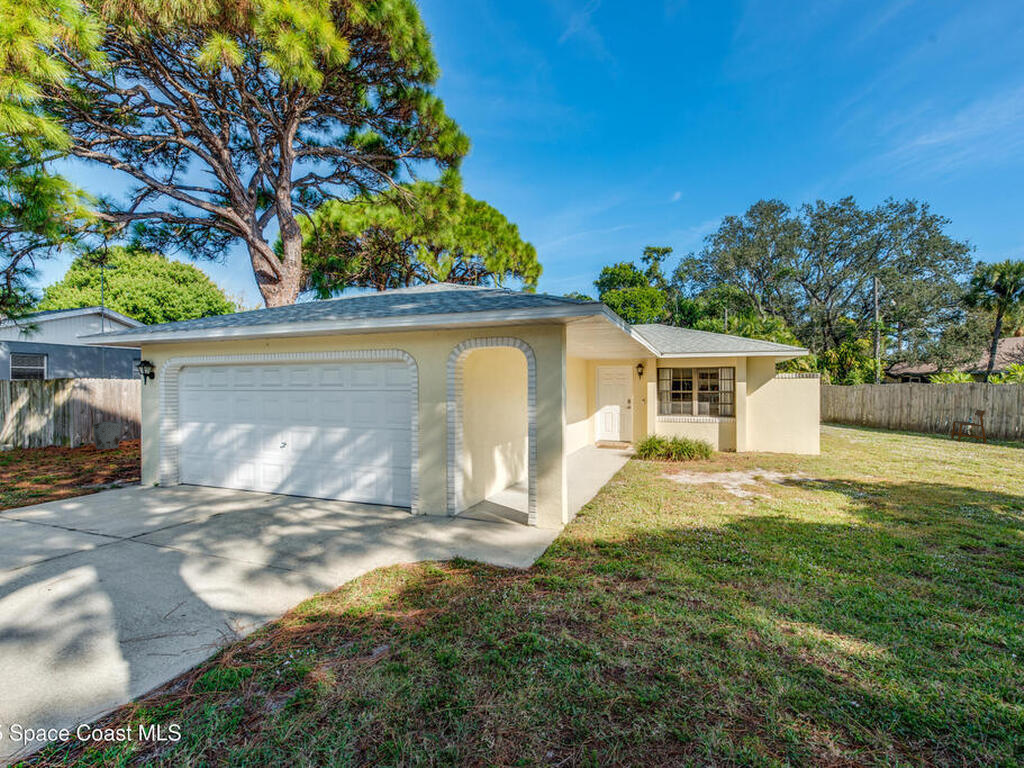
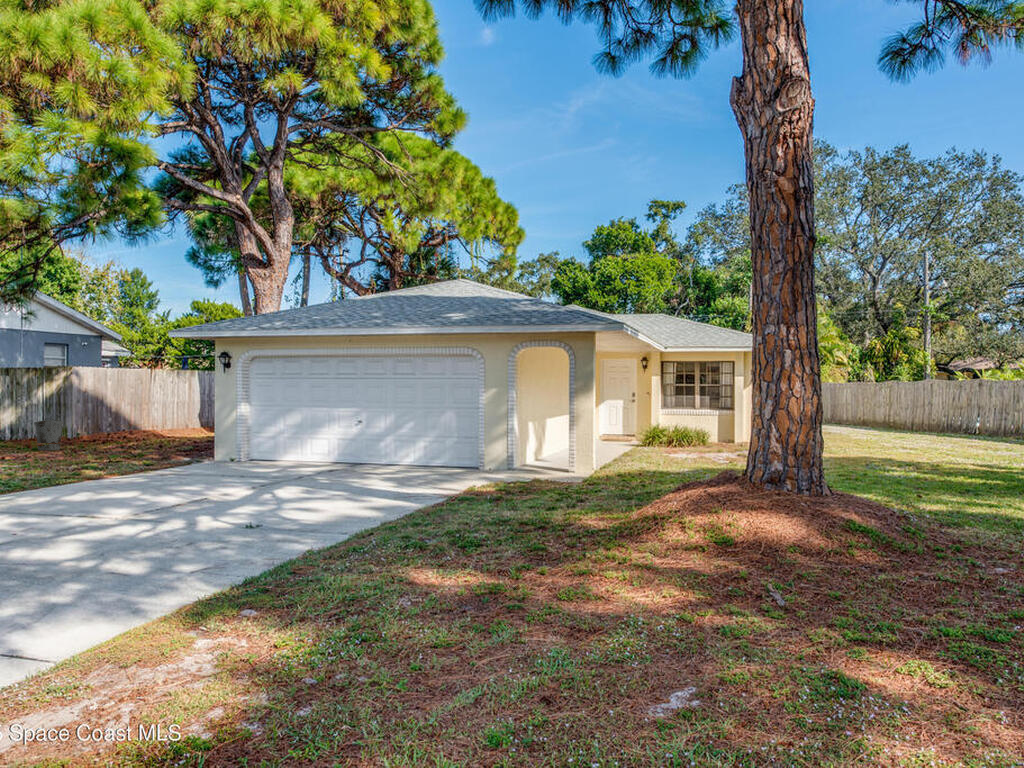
bench: present [951,410,986,443] -> none [966,404,991,438]

